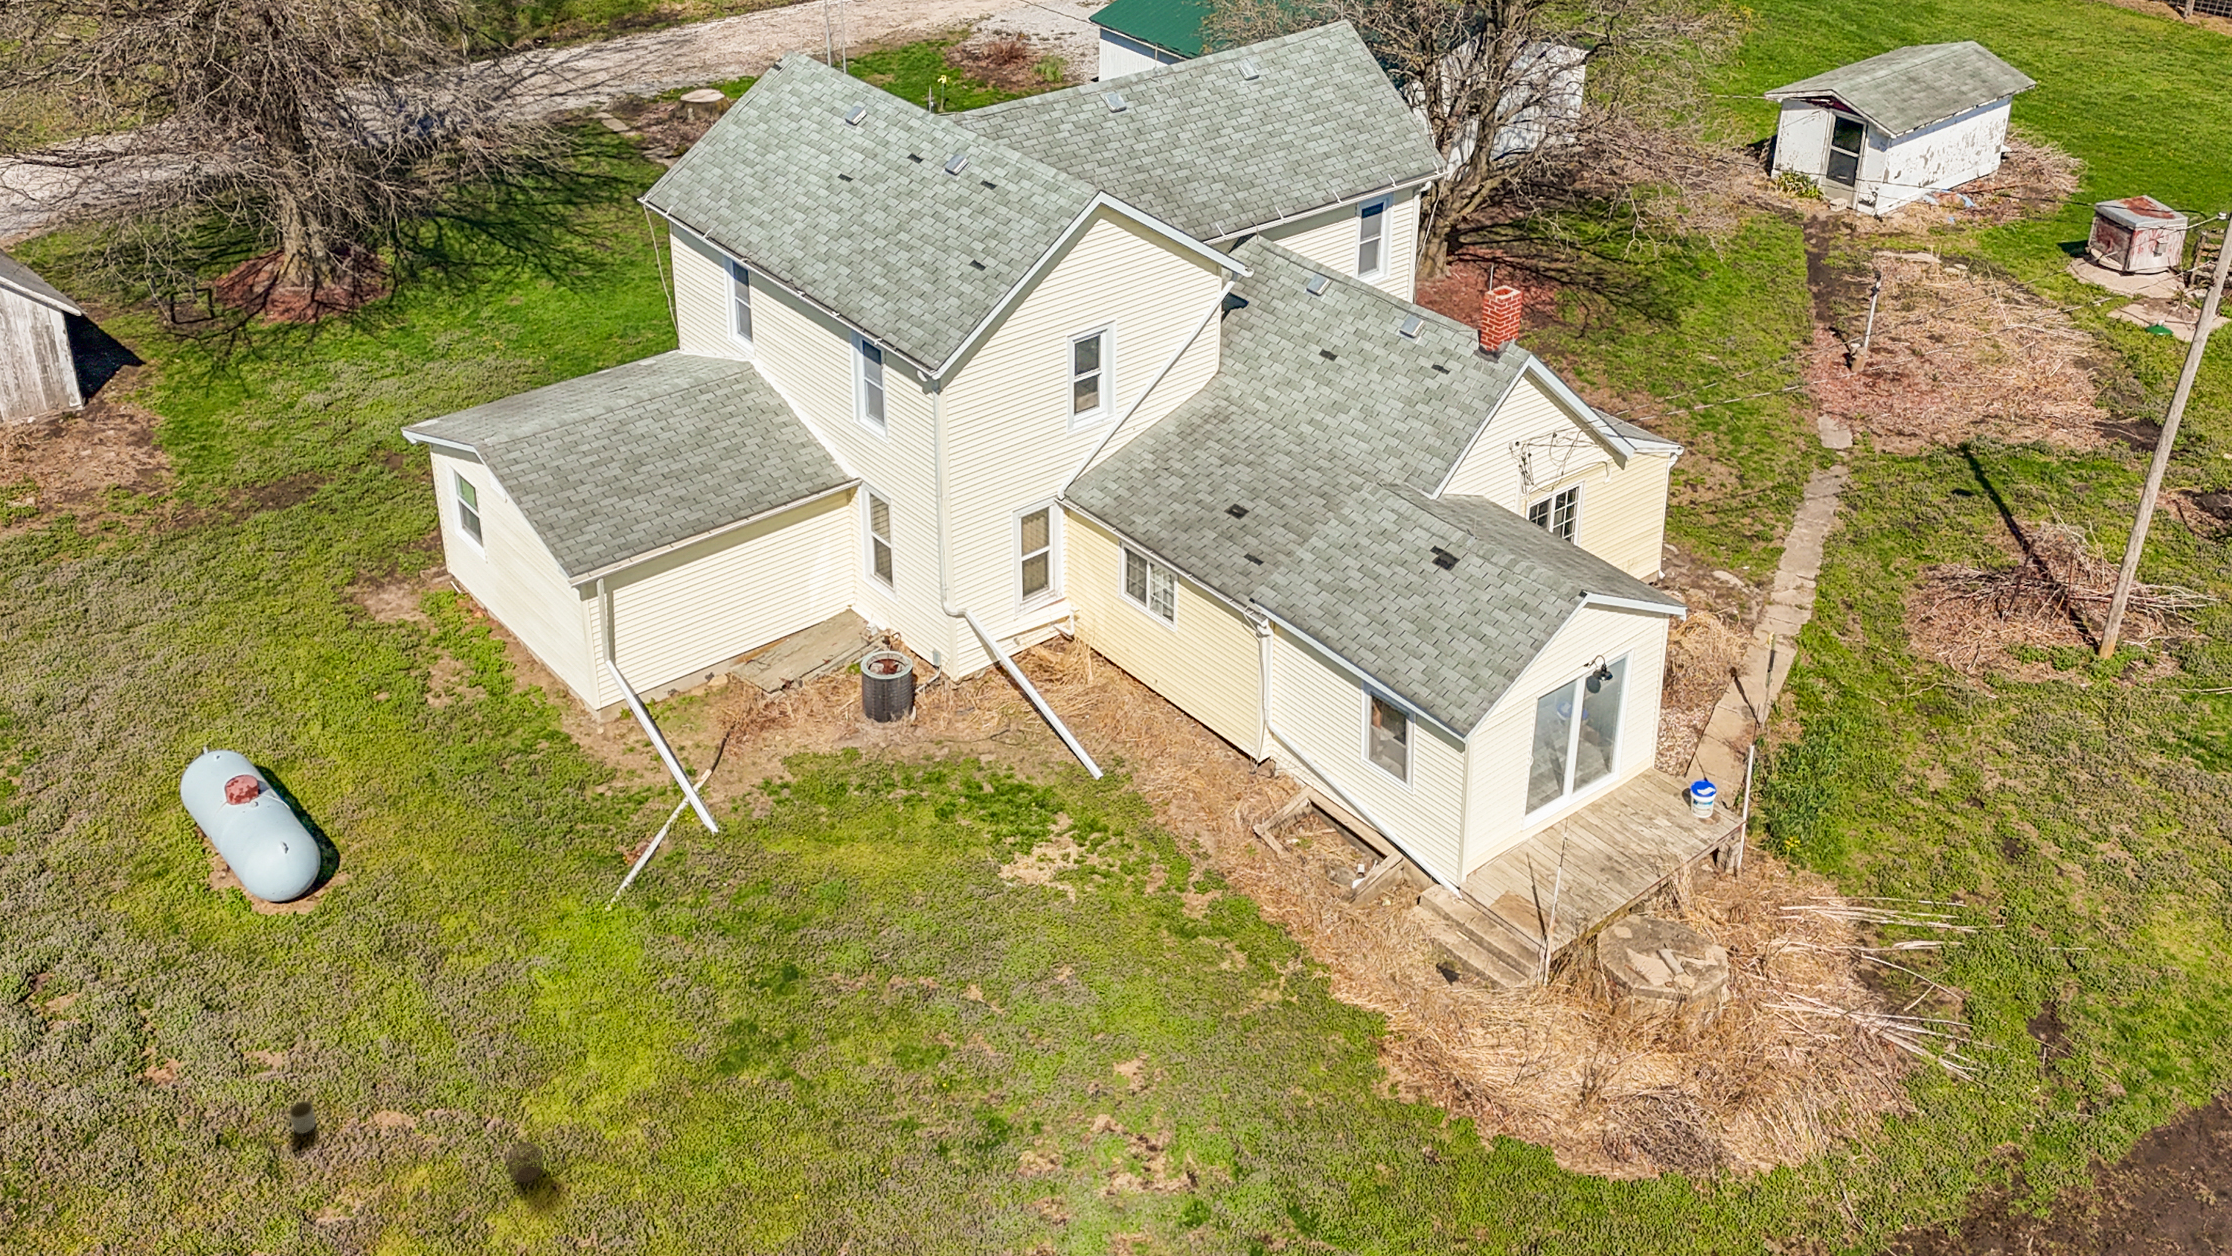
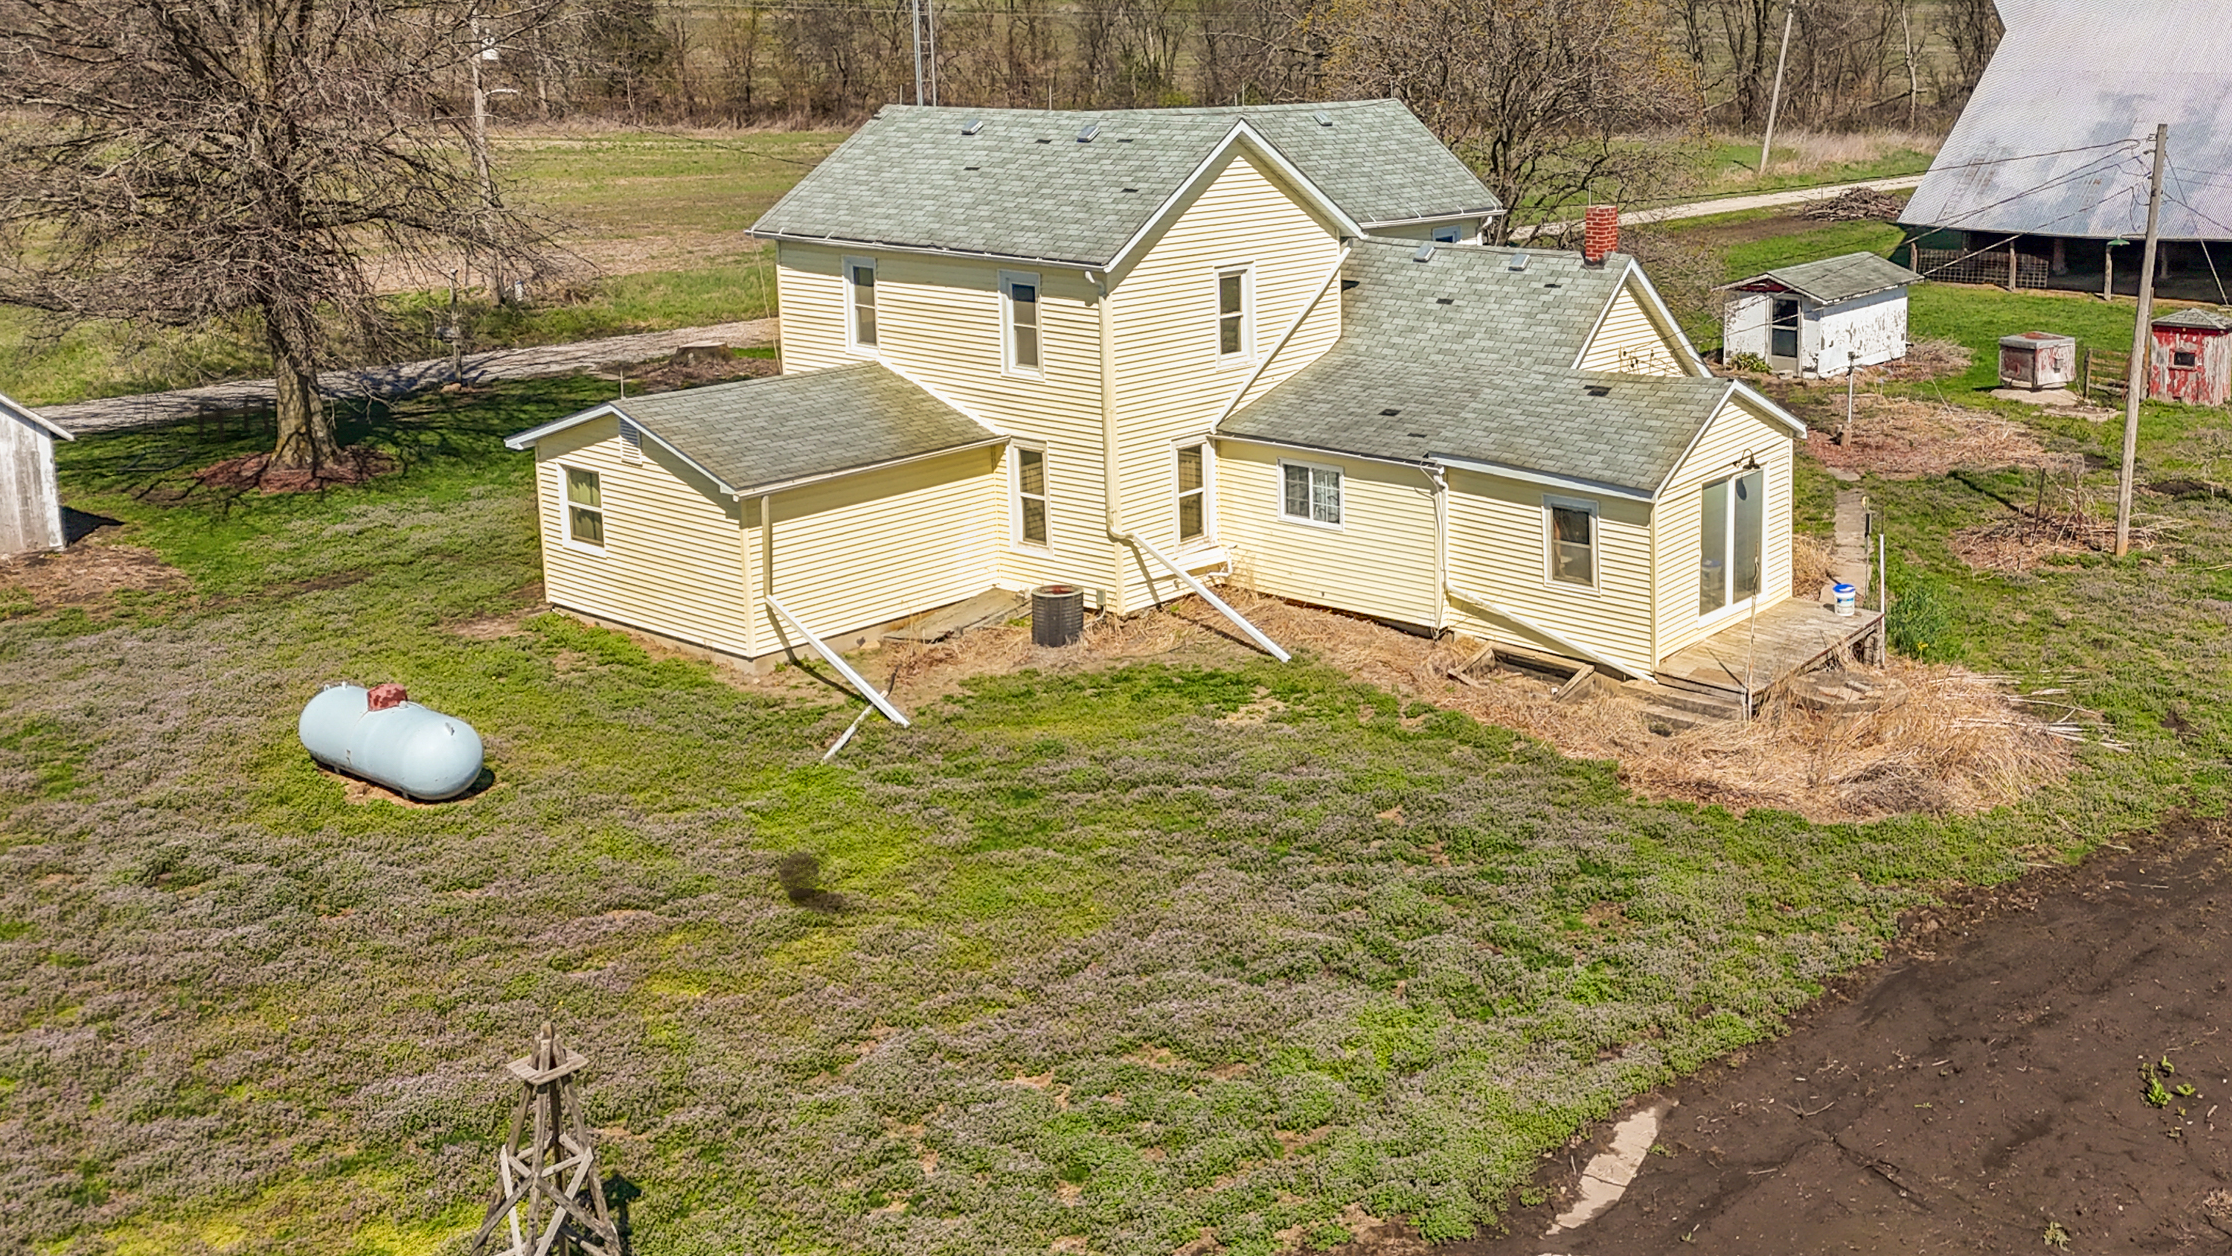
bench: none [234,250,297,301] -> present [198,394,270,442]
planter: present [289,1101,315,1134] -> none [505,857,533,891]

